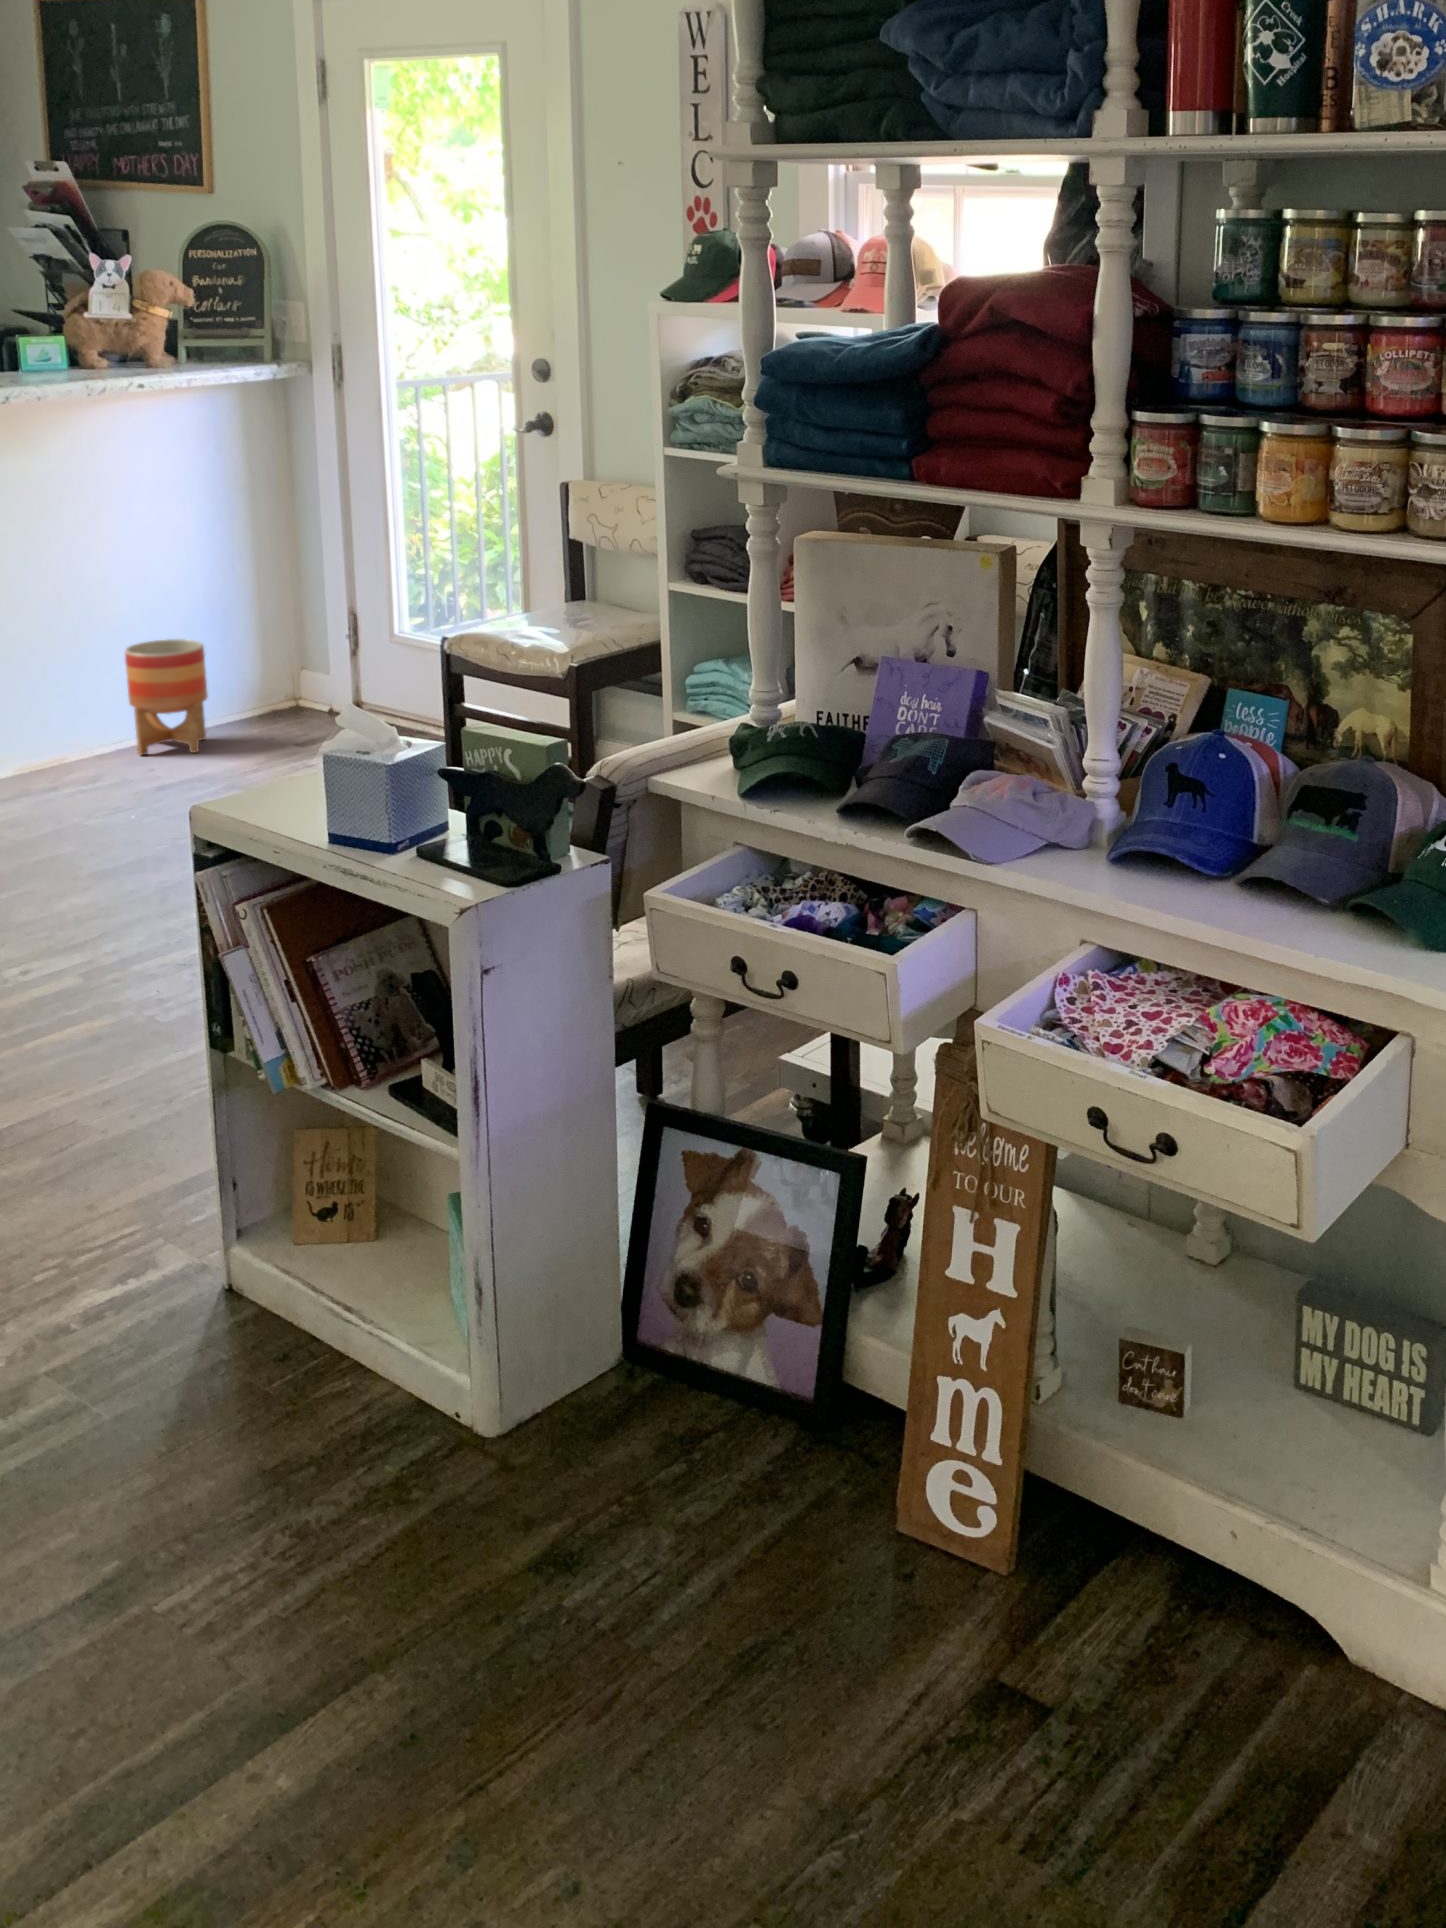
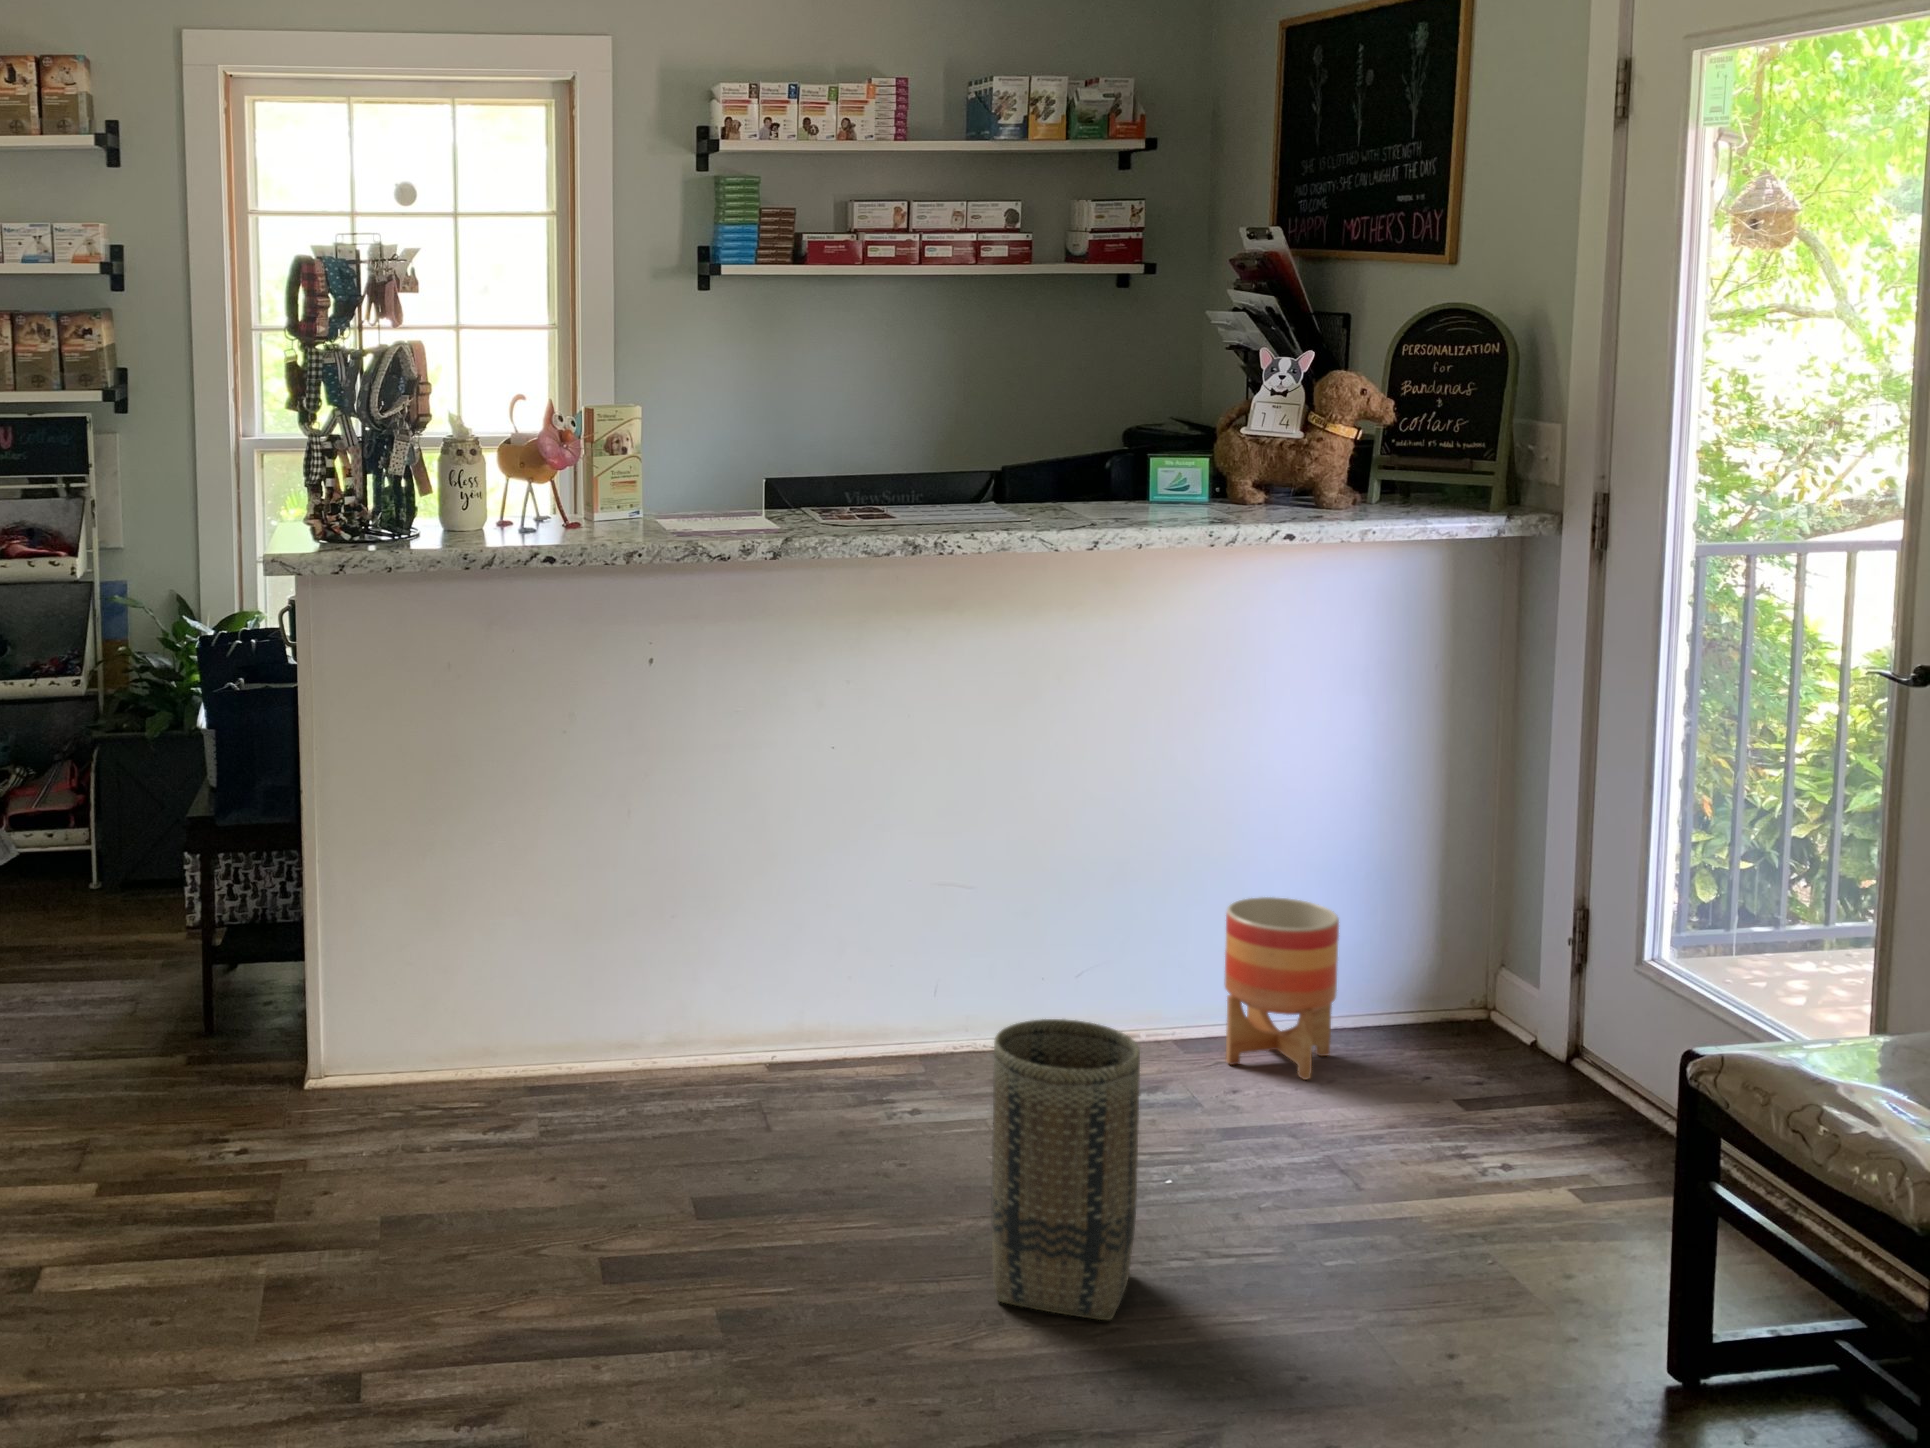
basket: none [23,702,133,886] -> present [991,1019,1140,1320]

